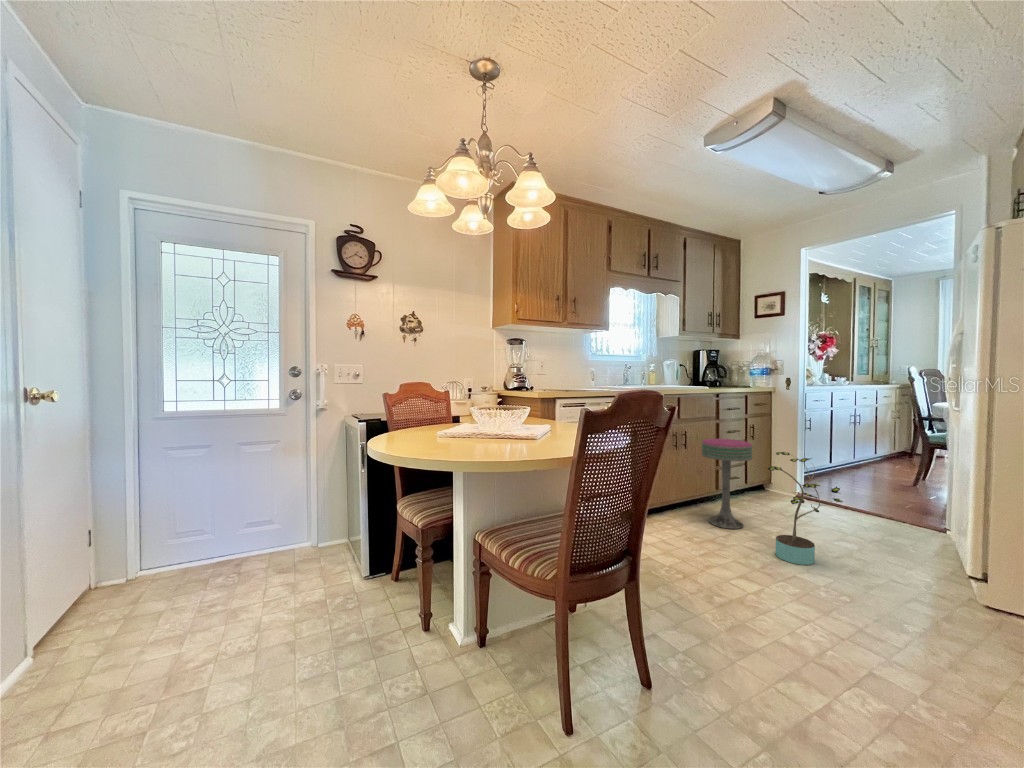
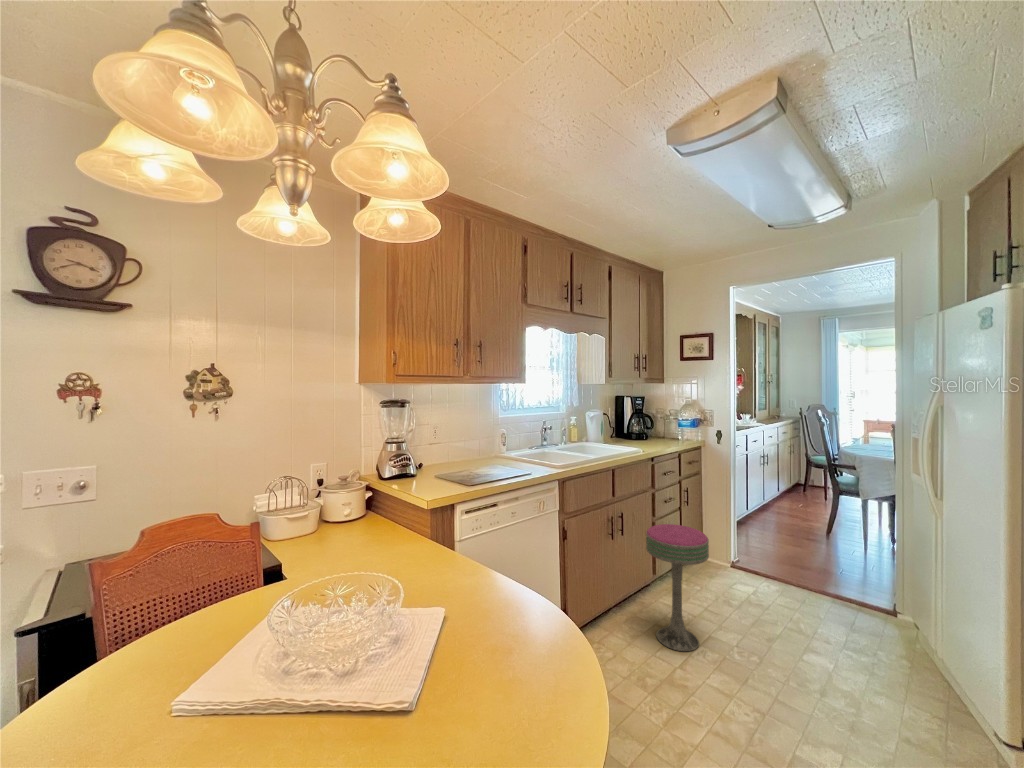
potted plant: present [768,452,843,565] -> none [750,561,843,727]

